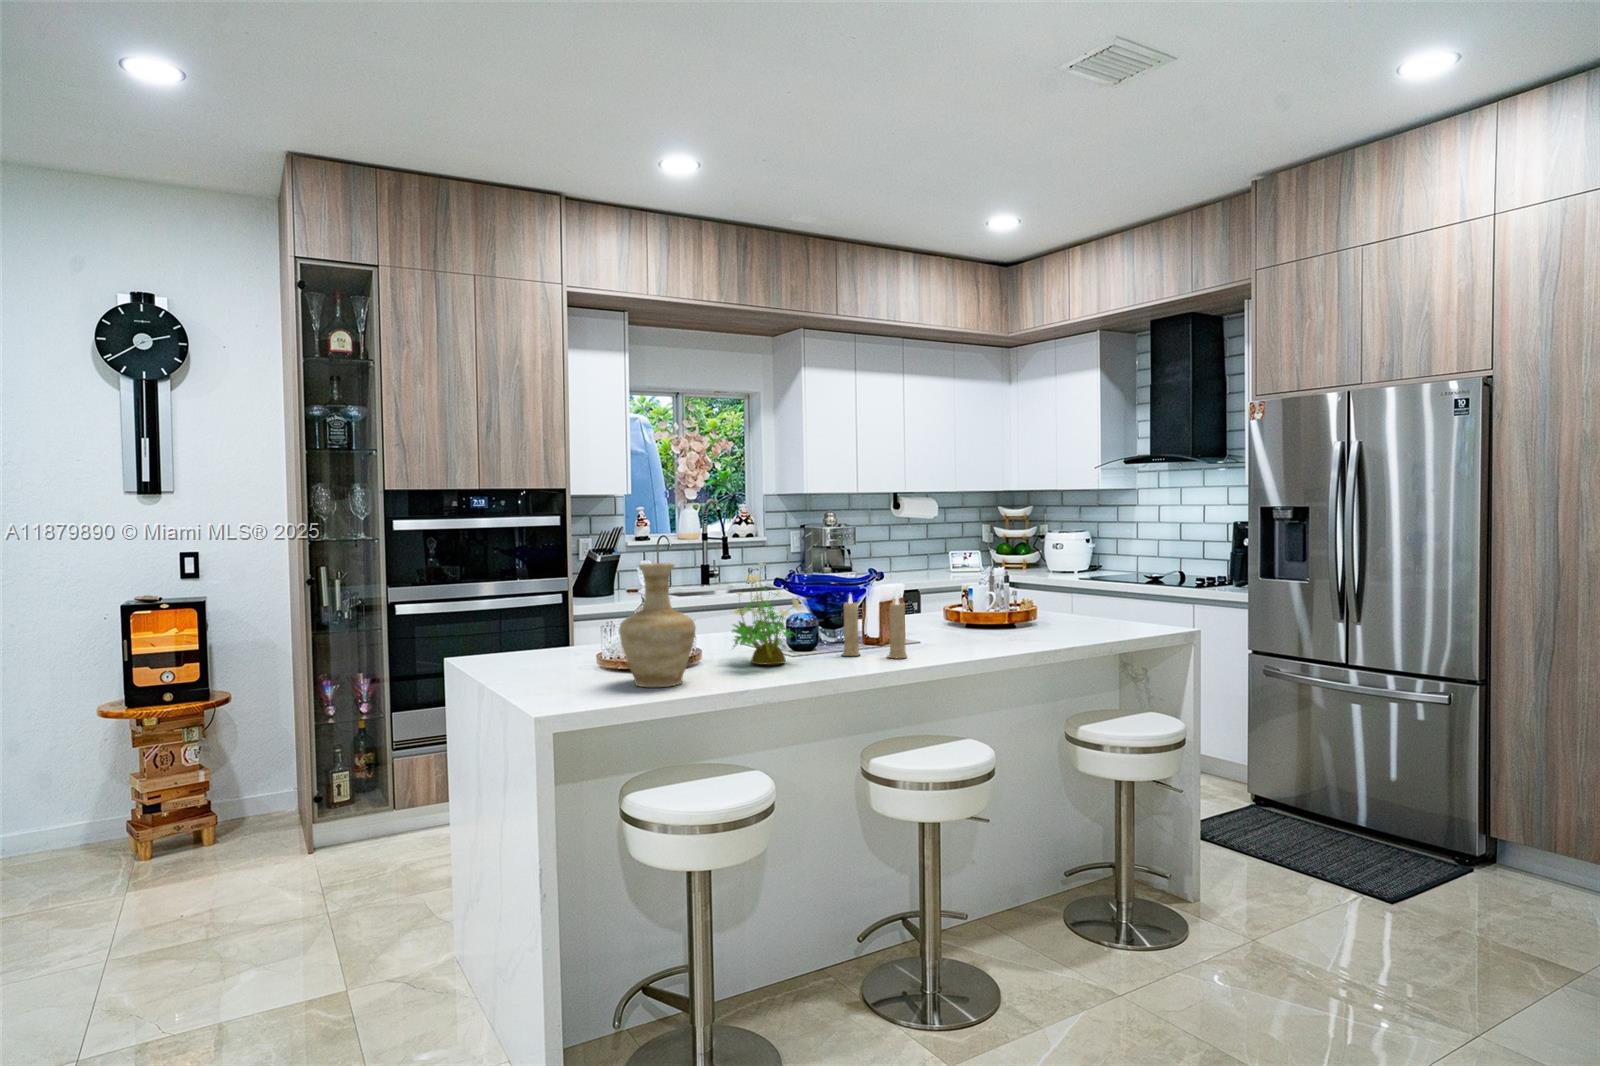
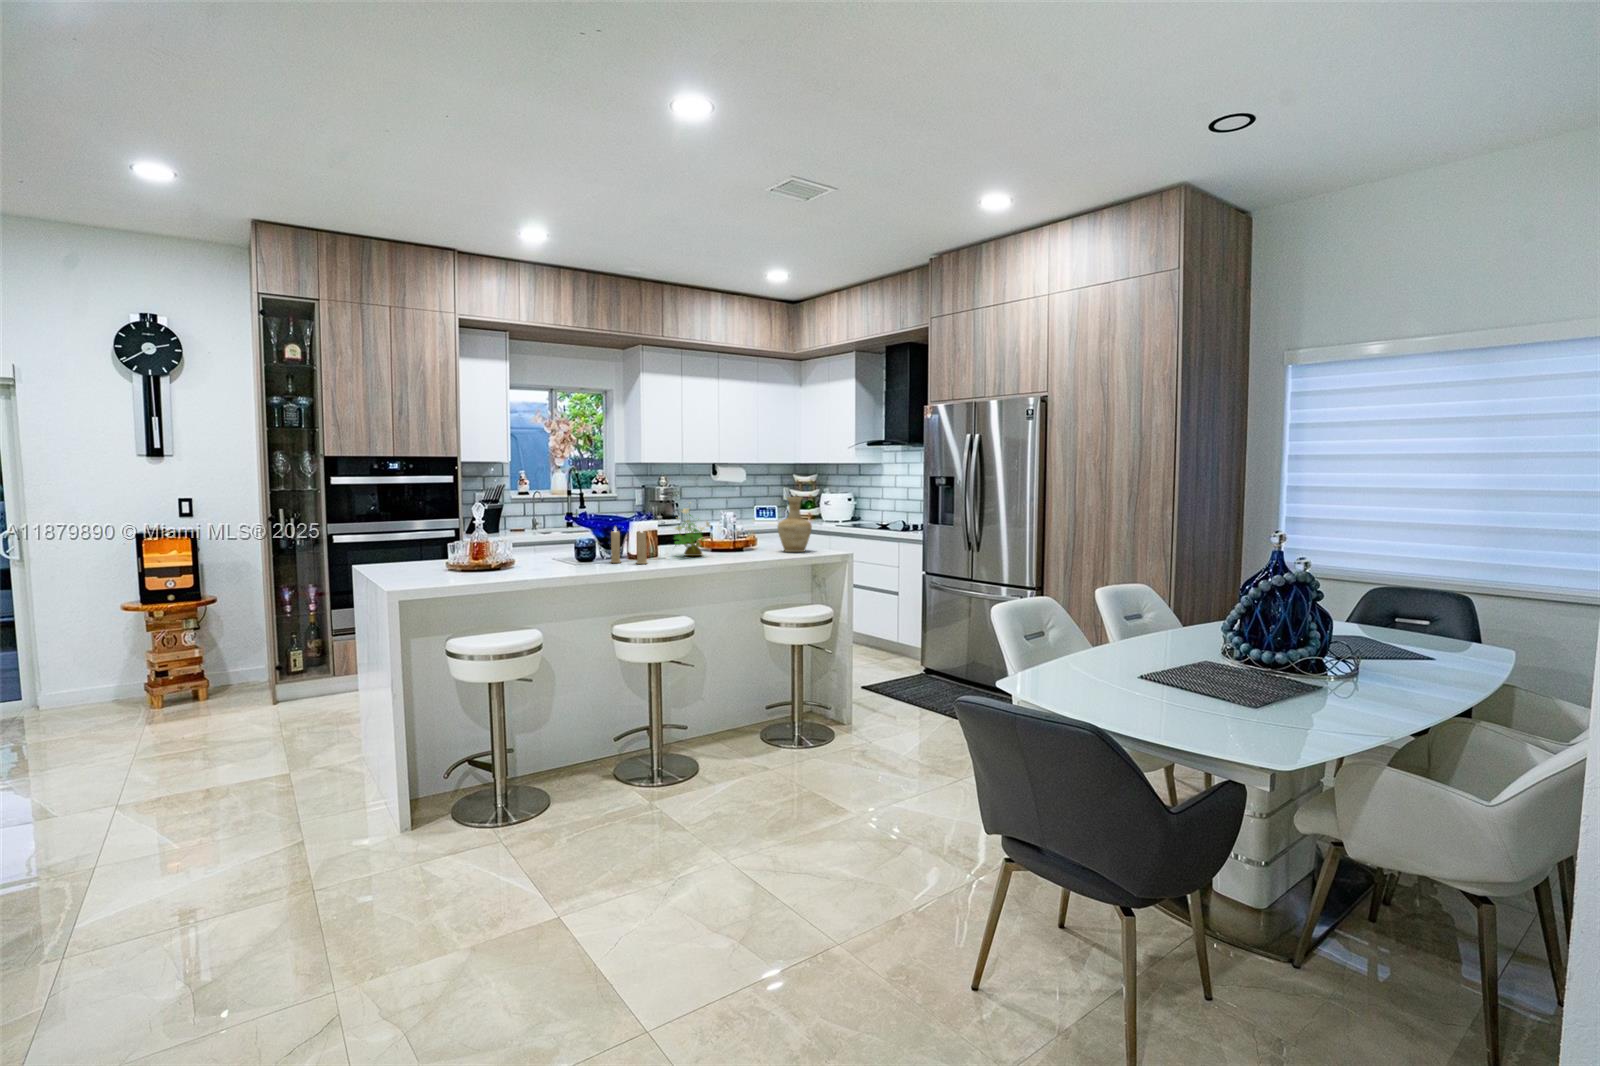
vase: present [619,563,696,687] -> present [778,497,812,552]
potted plant: present [732,563,802,665] -> present [675,502,711,556]

